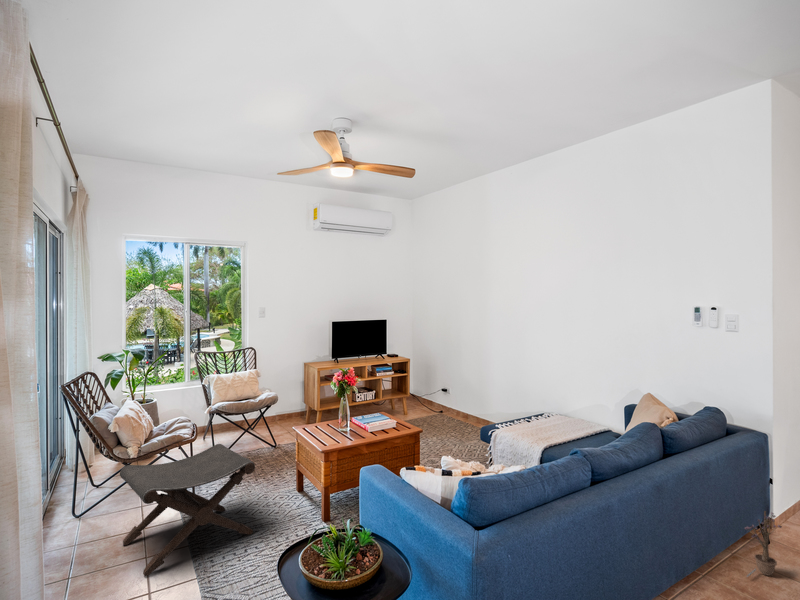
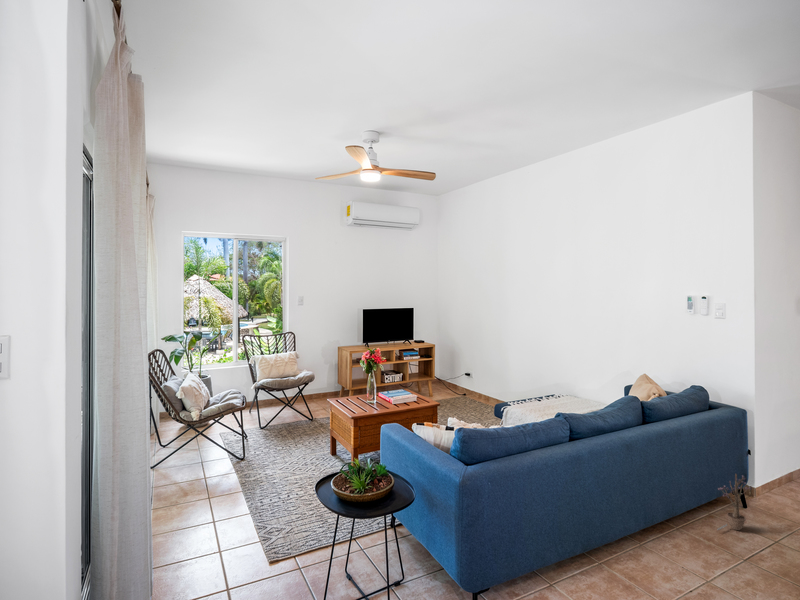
footstool: present [120,444,255,576] -> none [187,410,296,510]

